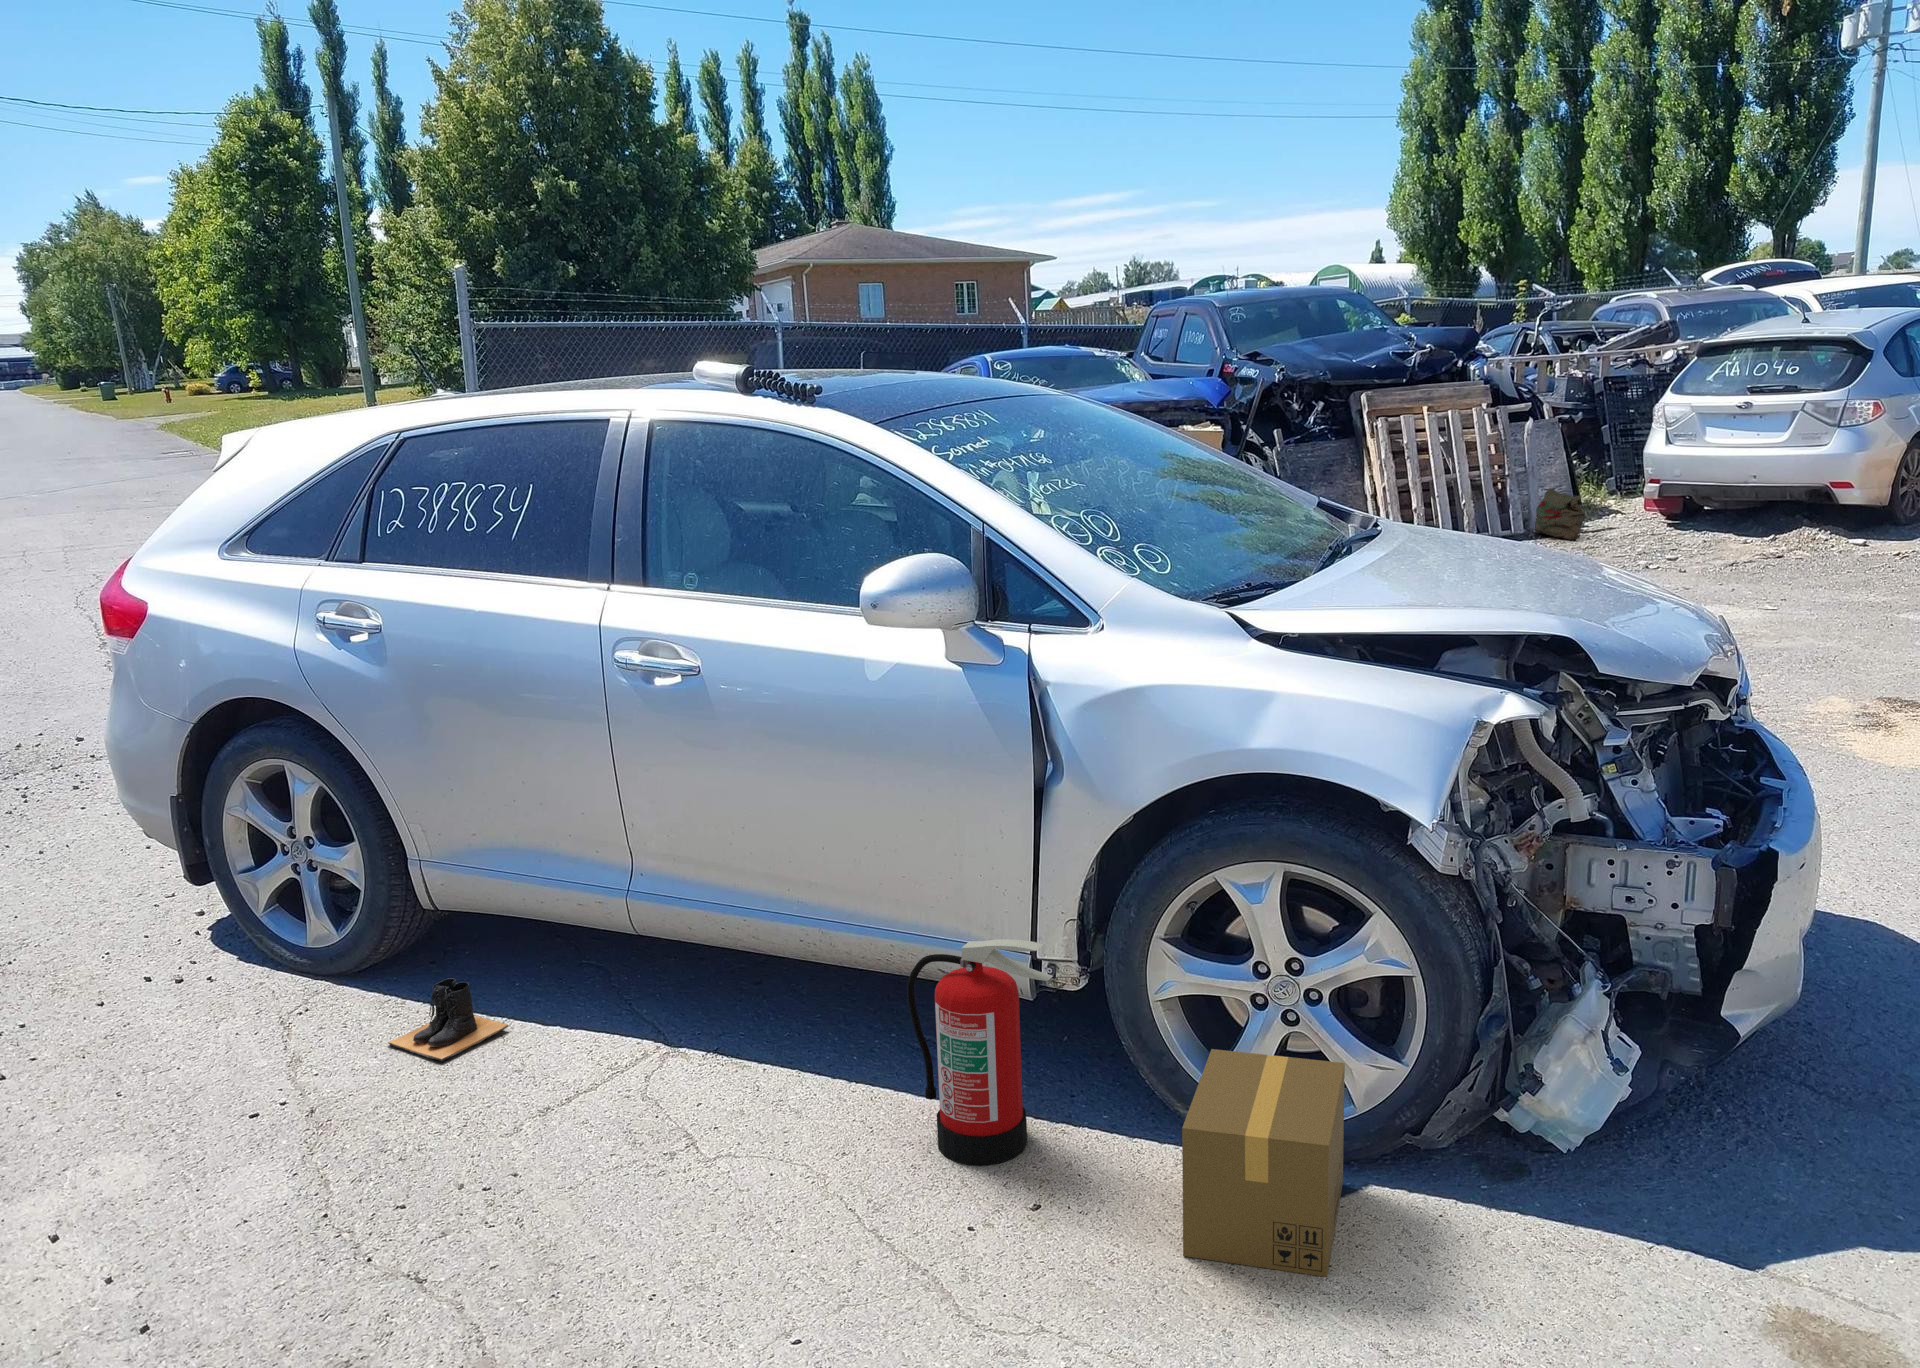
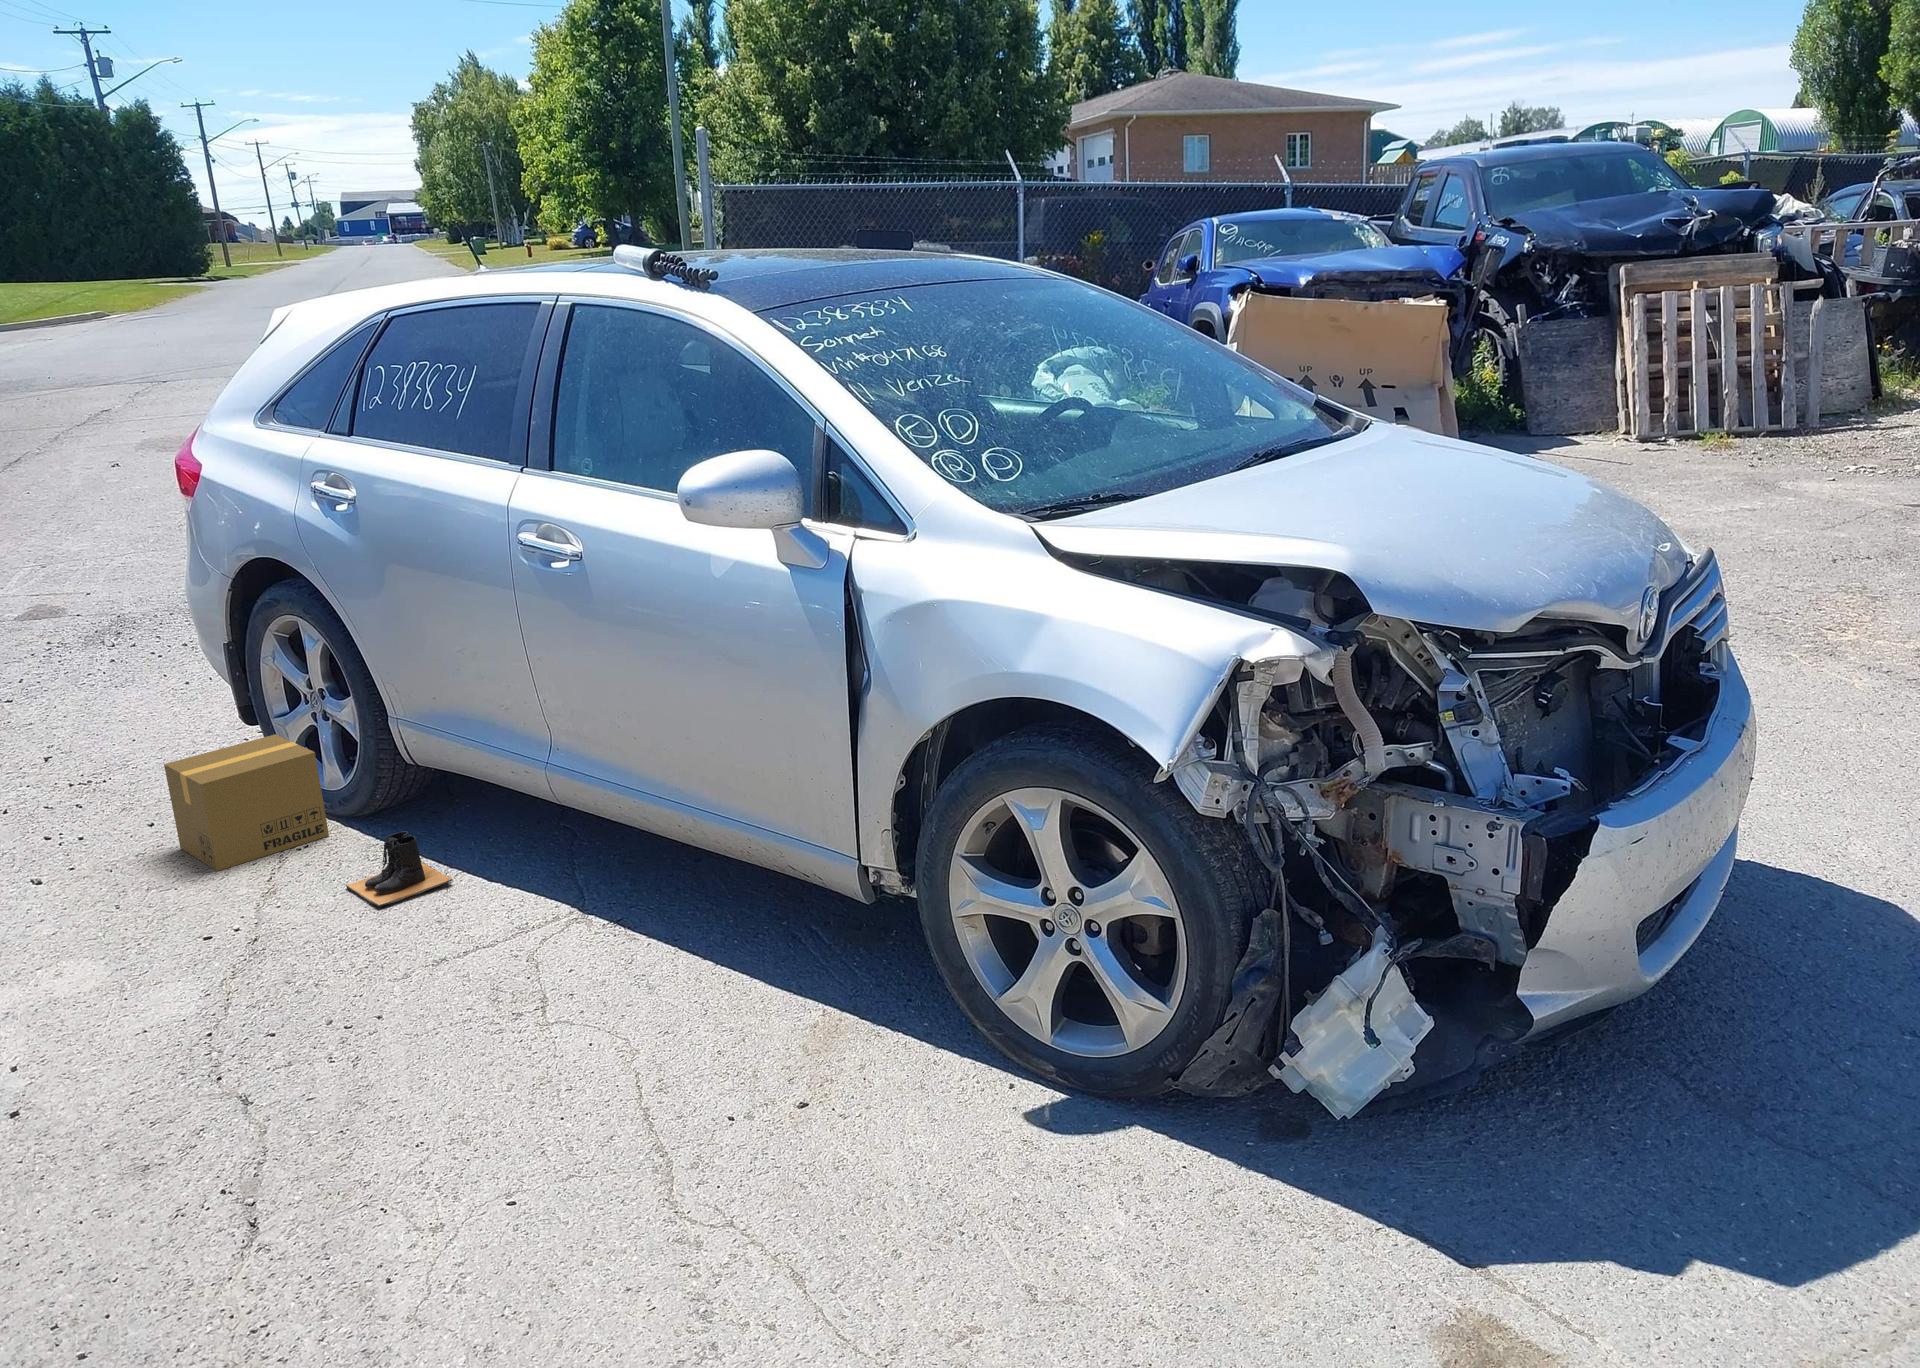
bag: present [1534,489,1585,540] -> none [1818,379,1879,438]
fire extinguisher: present [907,939,1053,1165] -> none [732,842,847,1060]
cardboard box: present [1182,1049,1345,1277] -> present [164,734,329,871]

